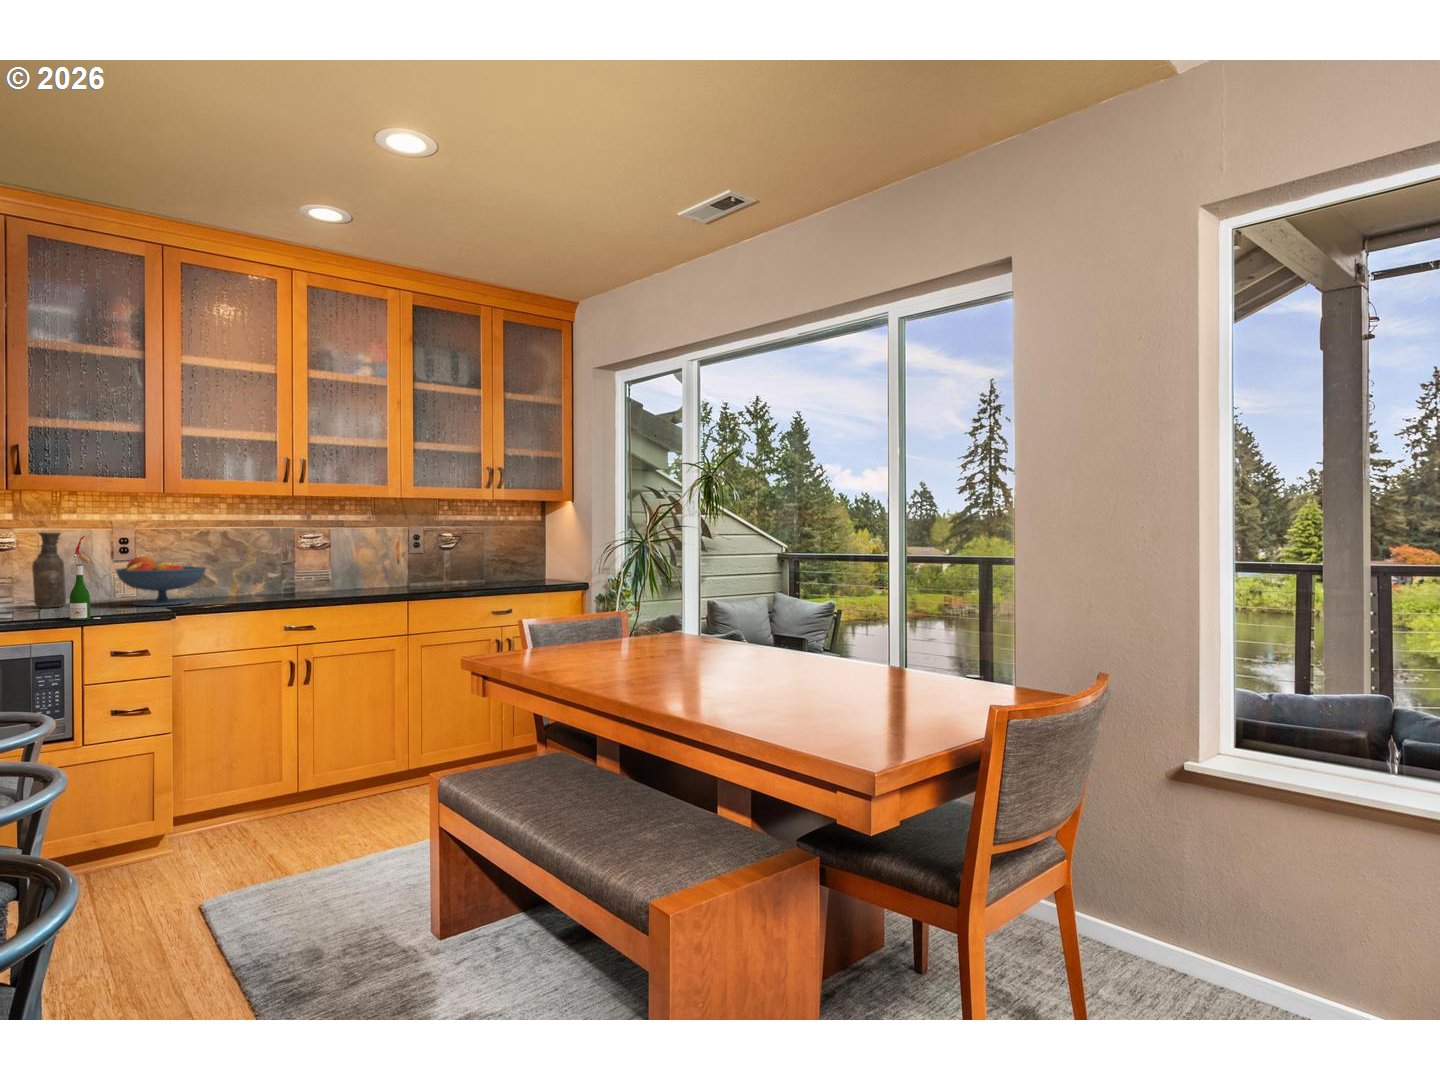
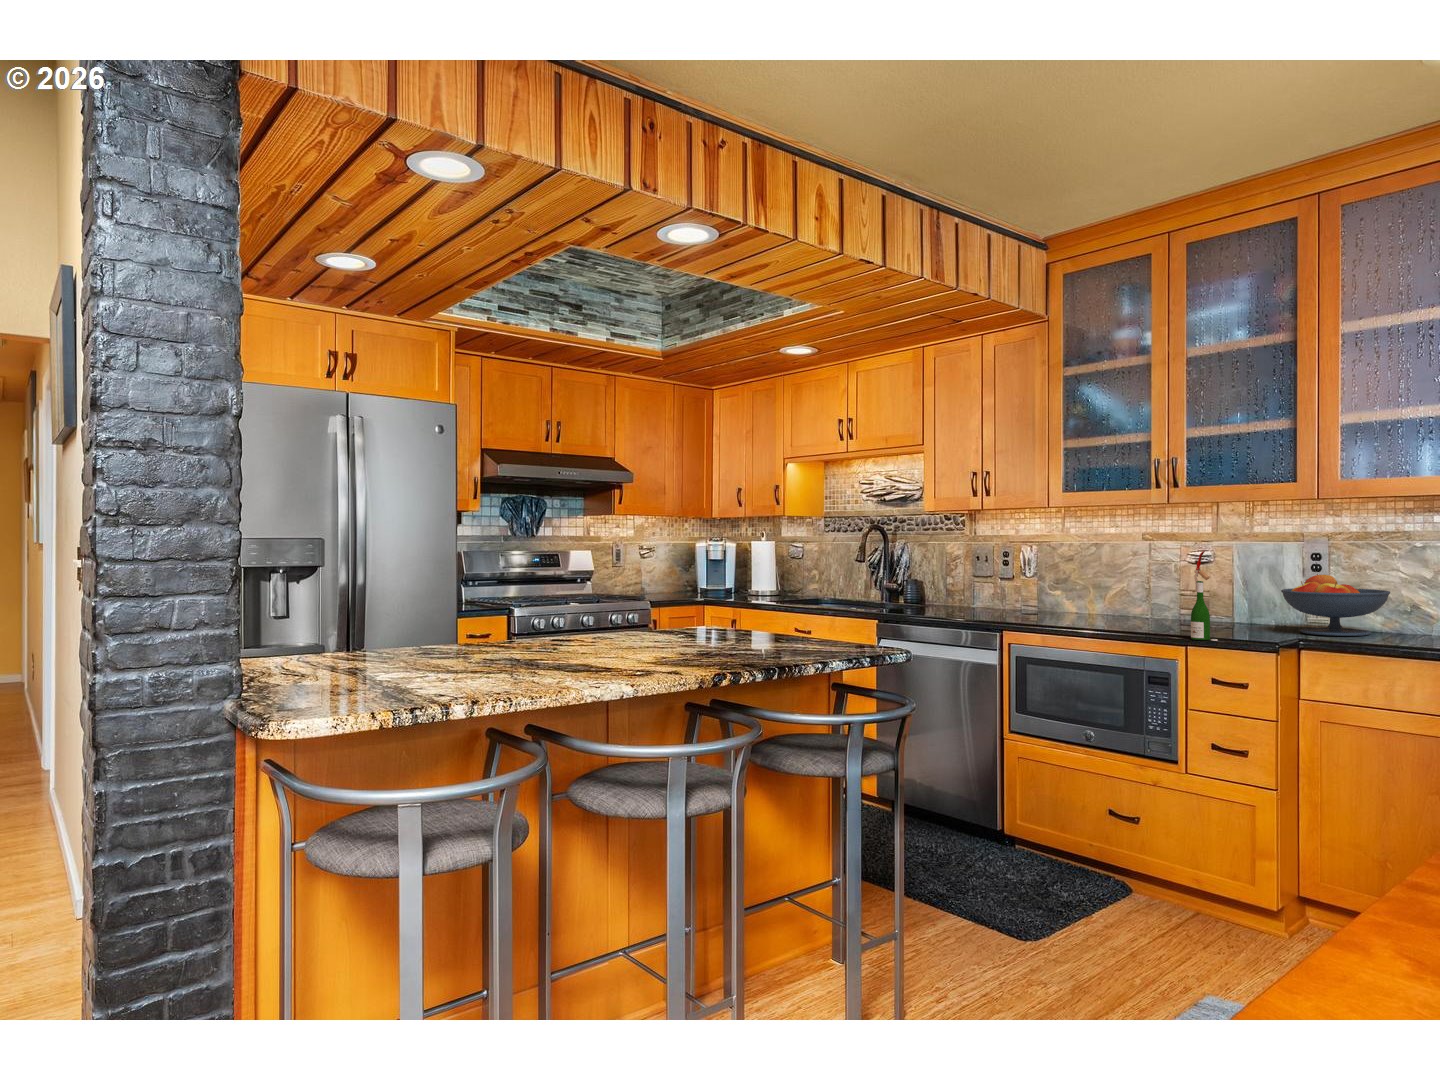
vase: present [32,532,66,608] -> none [1221,546,1253,625]

